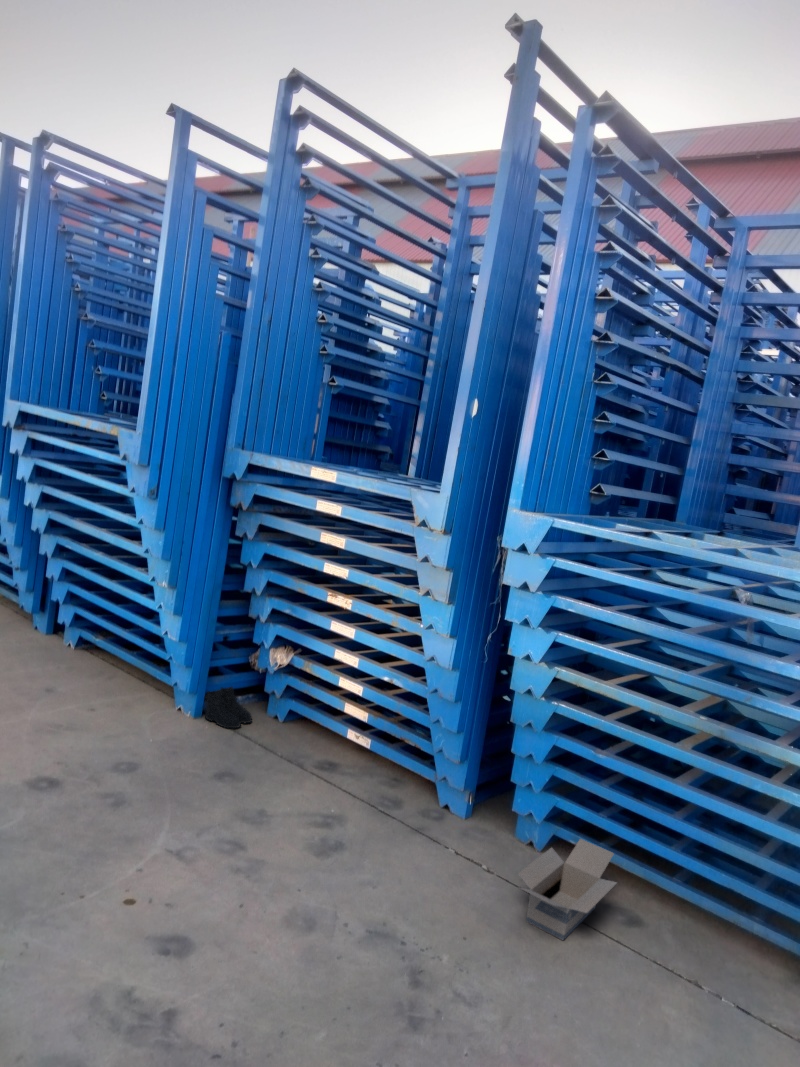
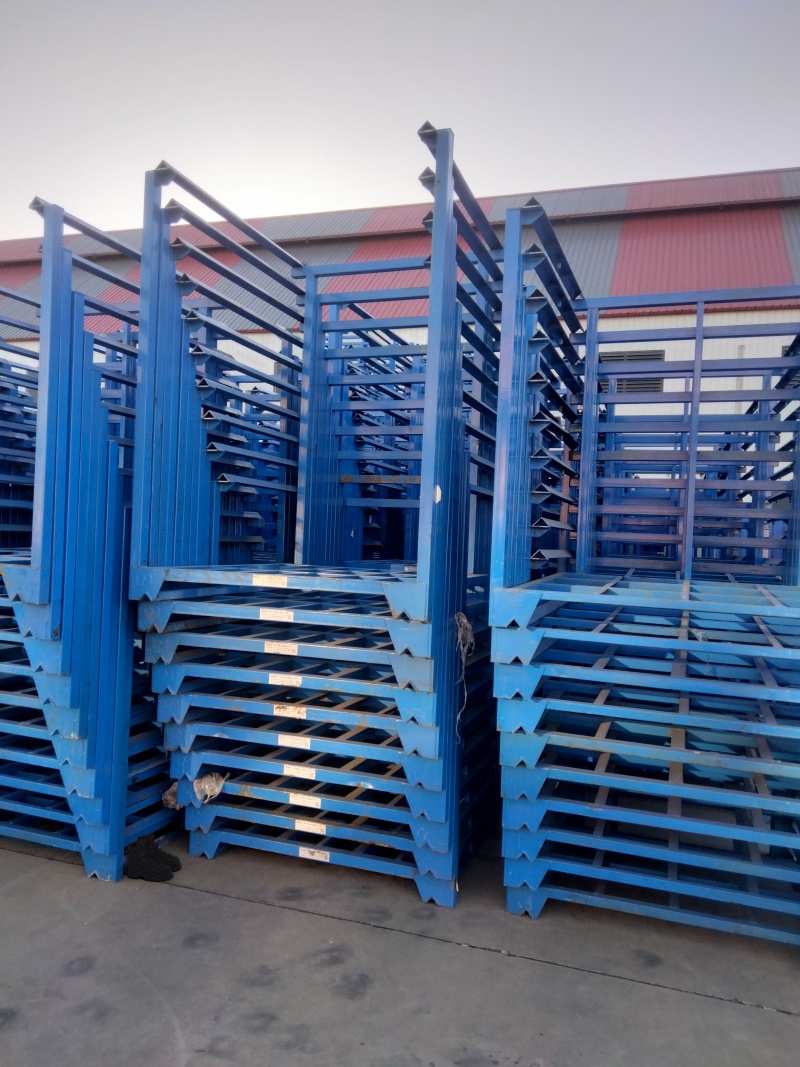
cardboard box: present [518,839,617,940] -> none [560,895,637,1000]

